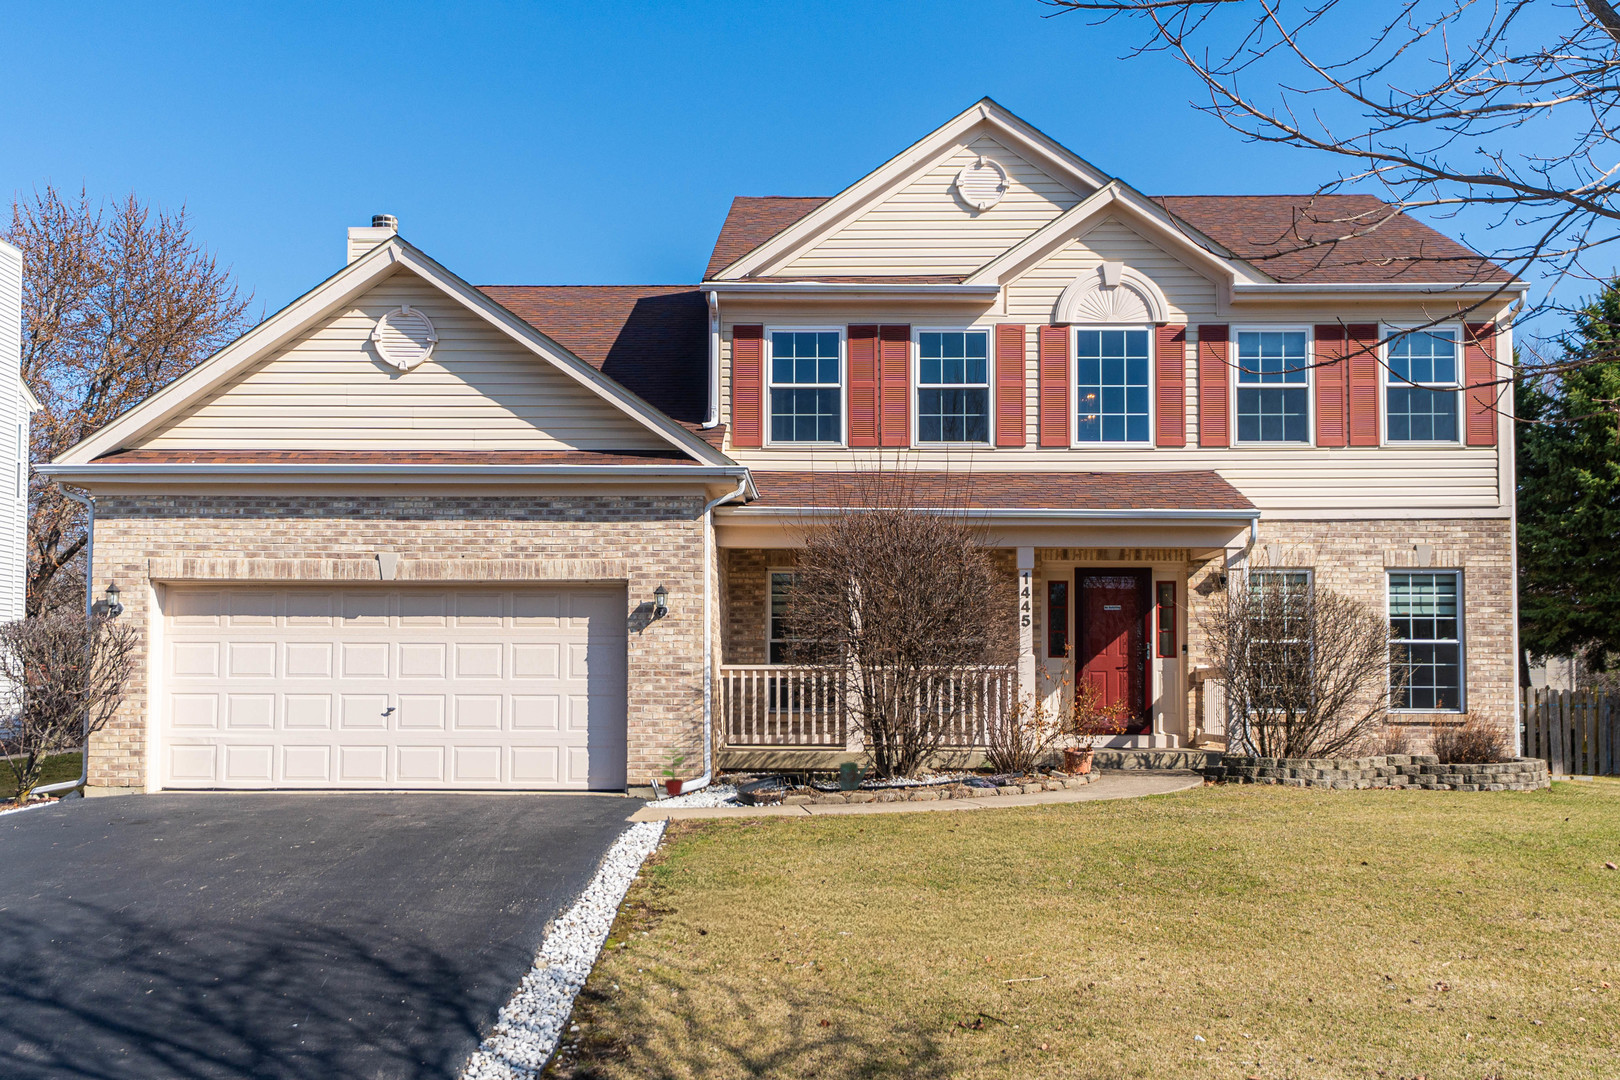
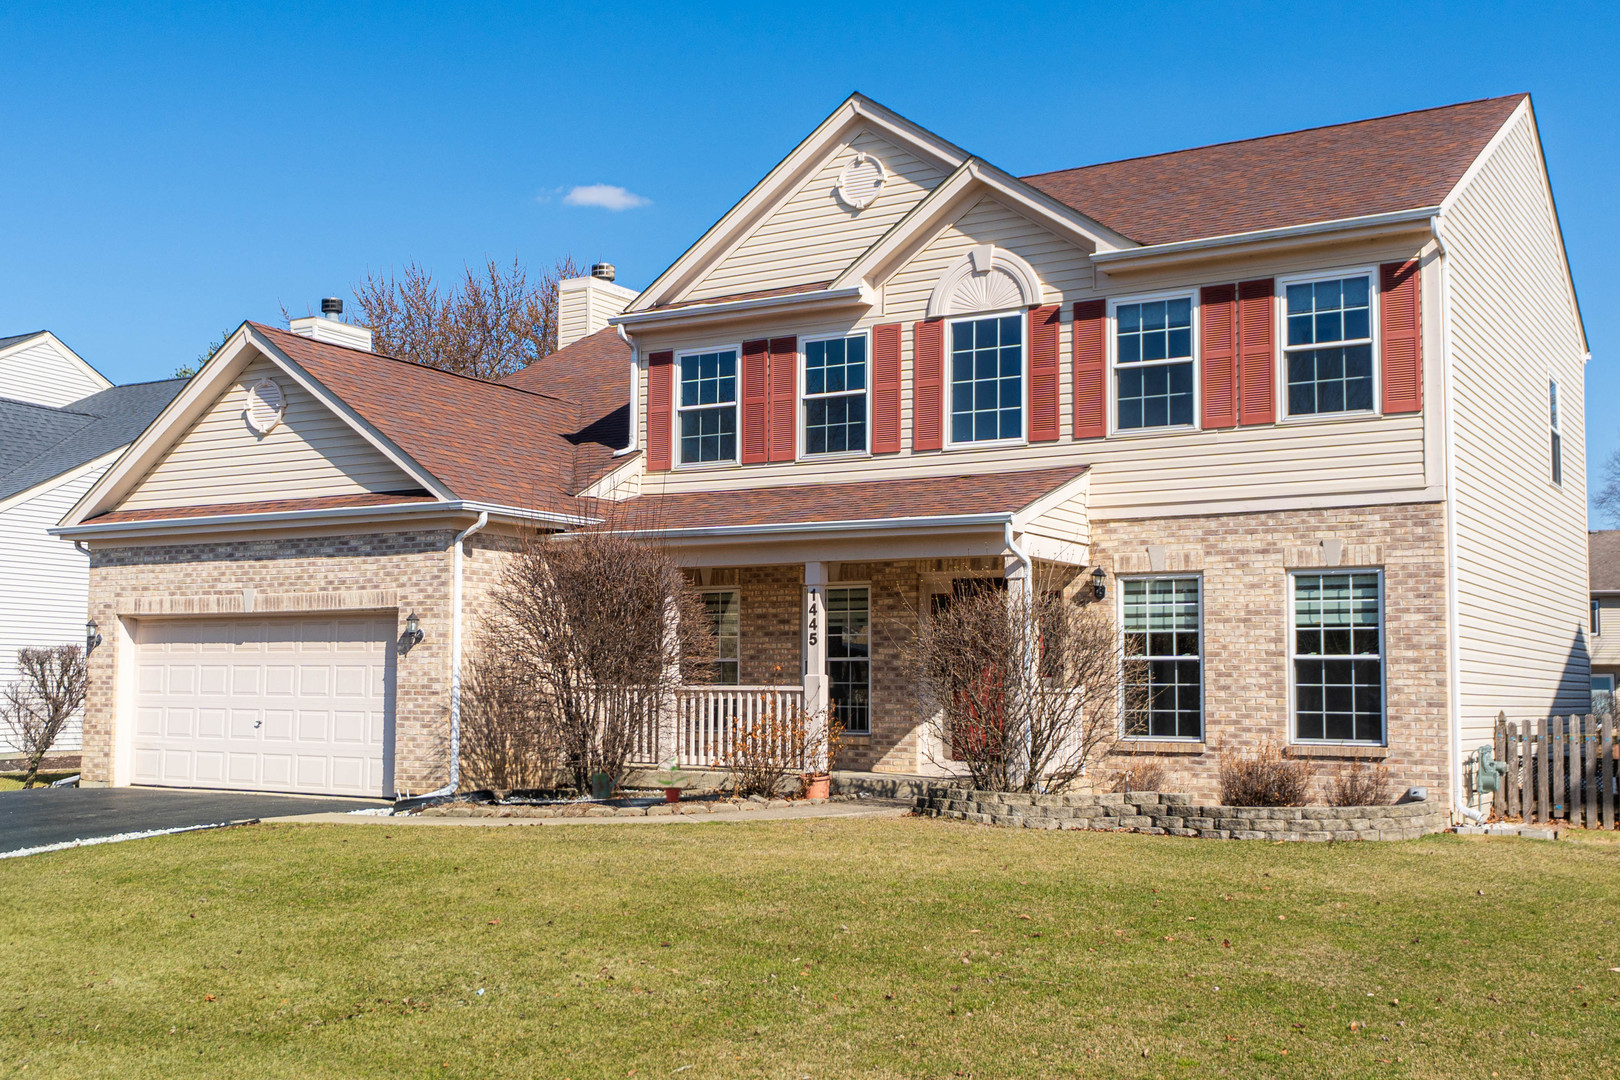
potted plant: present [661,748,691,795] -> present [659,758,687,802]

